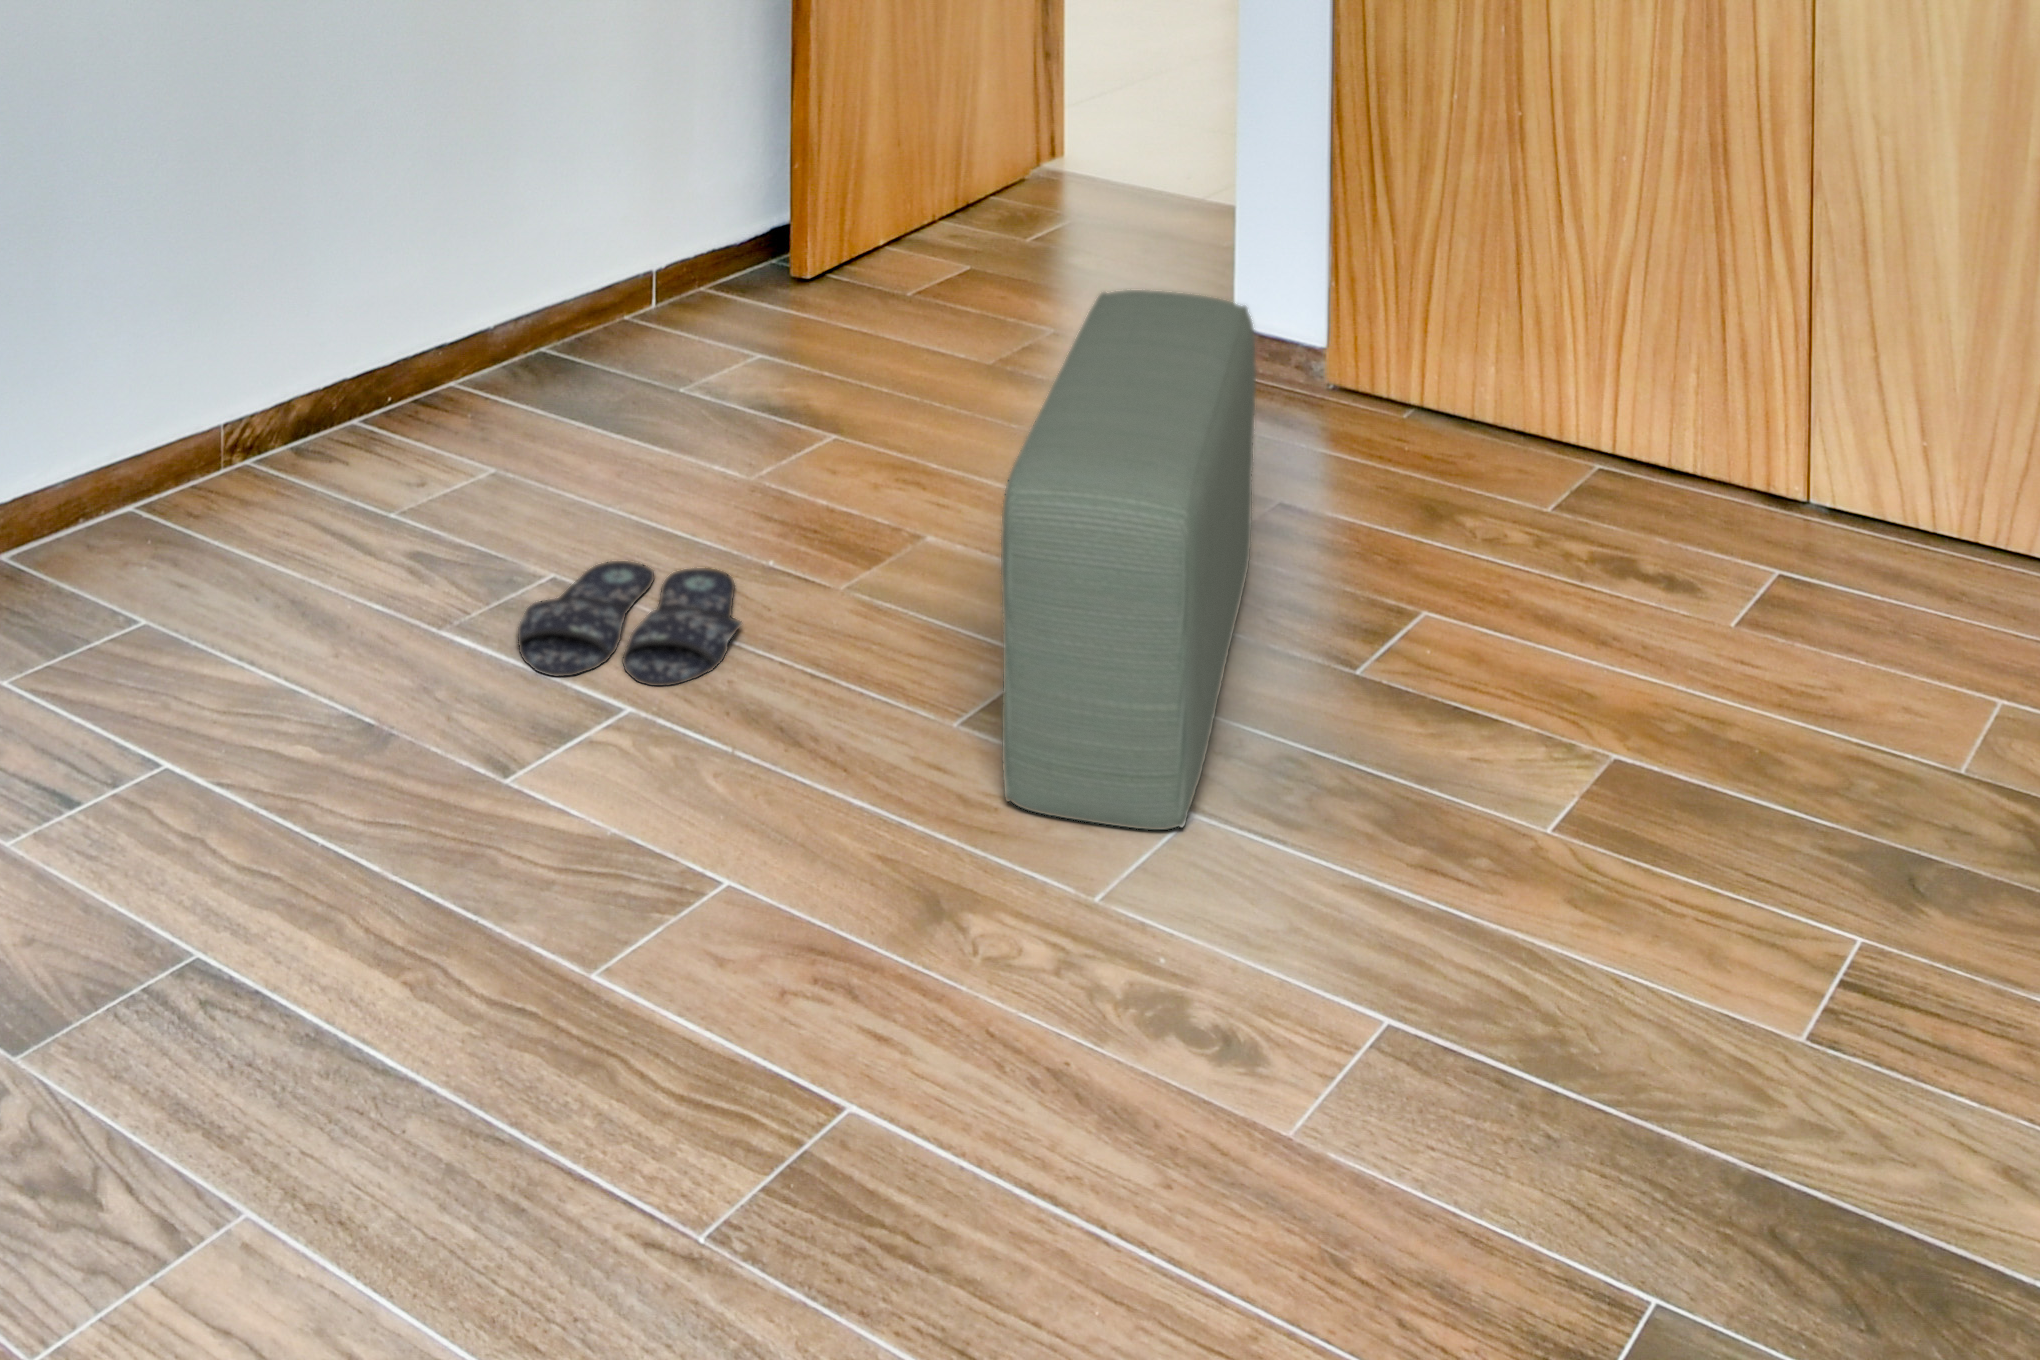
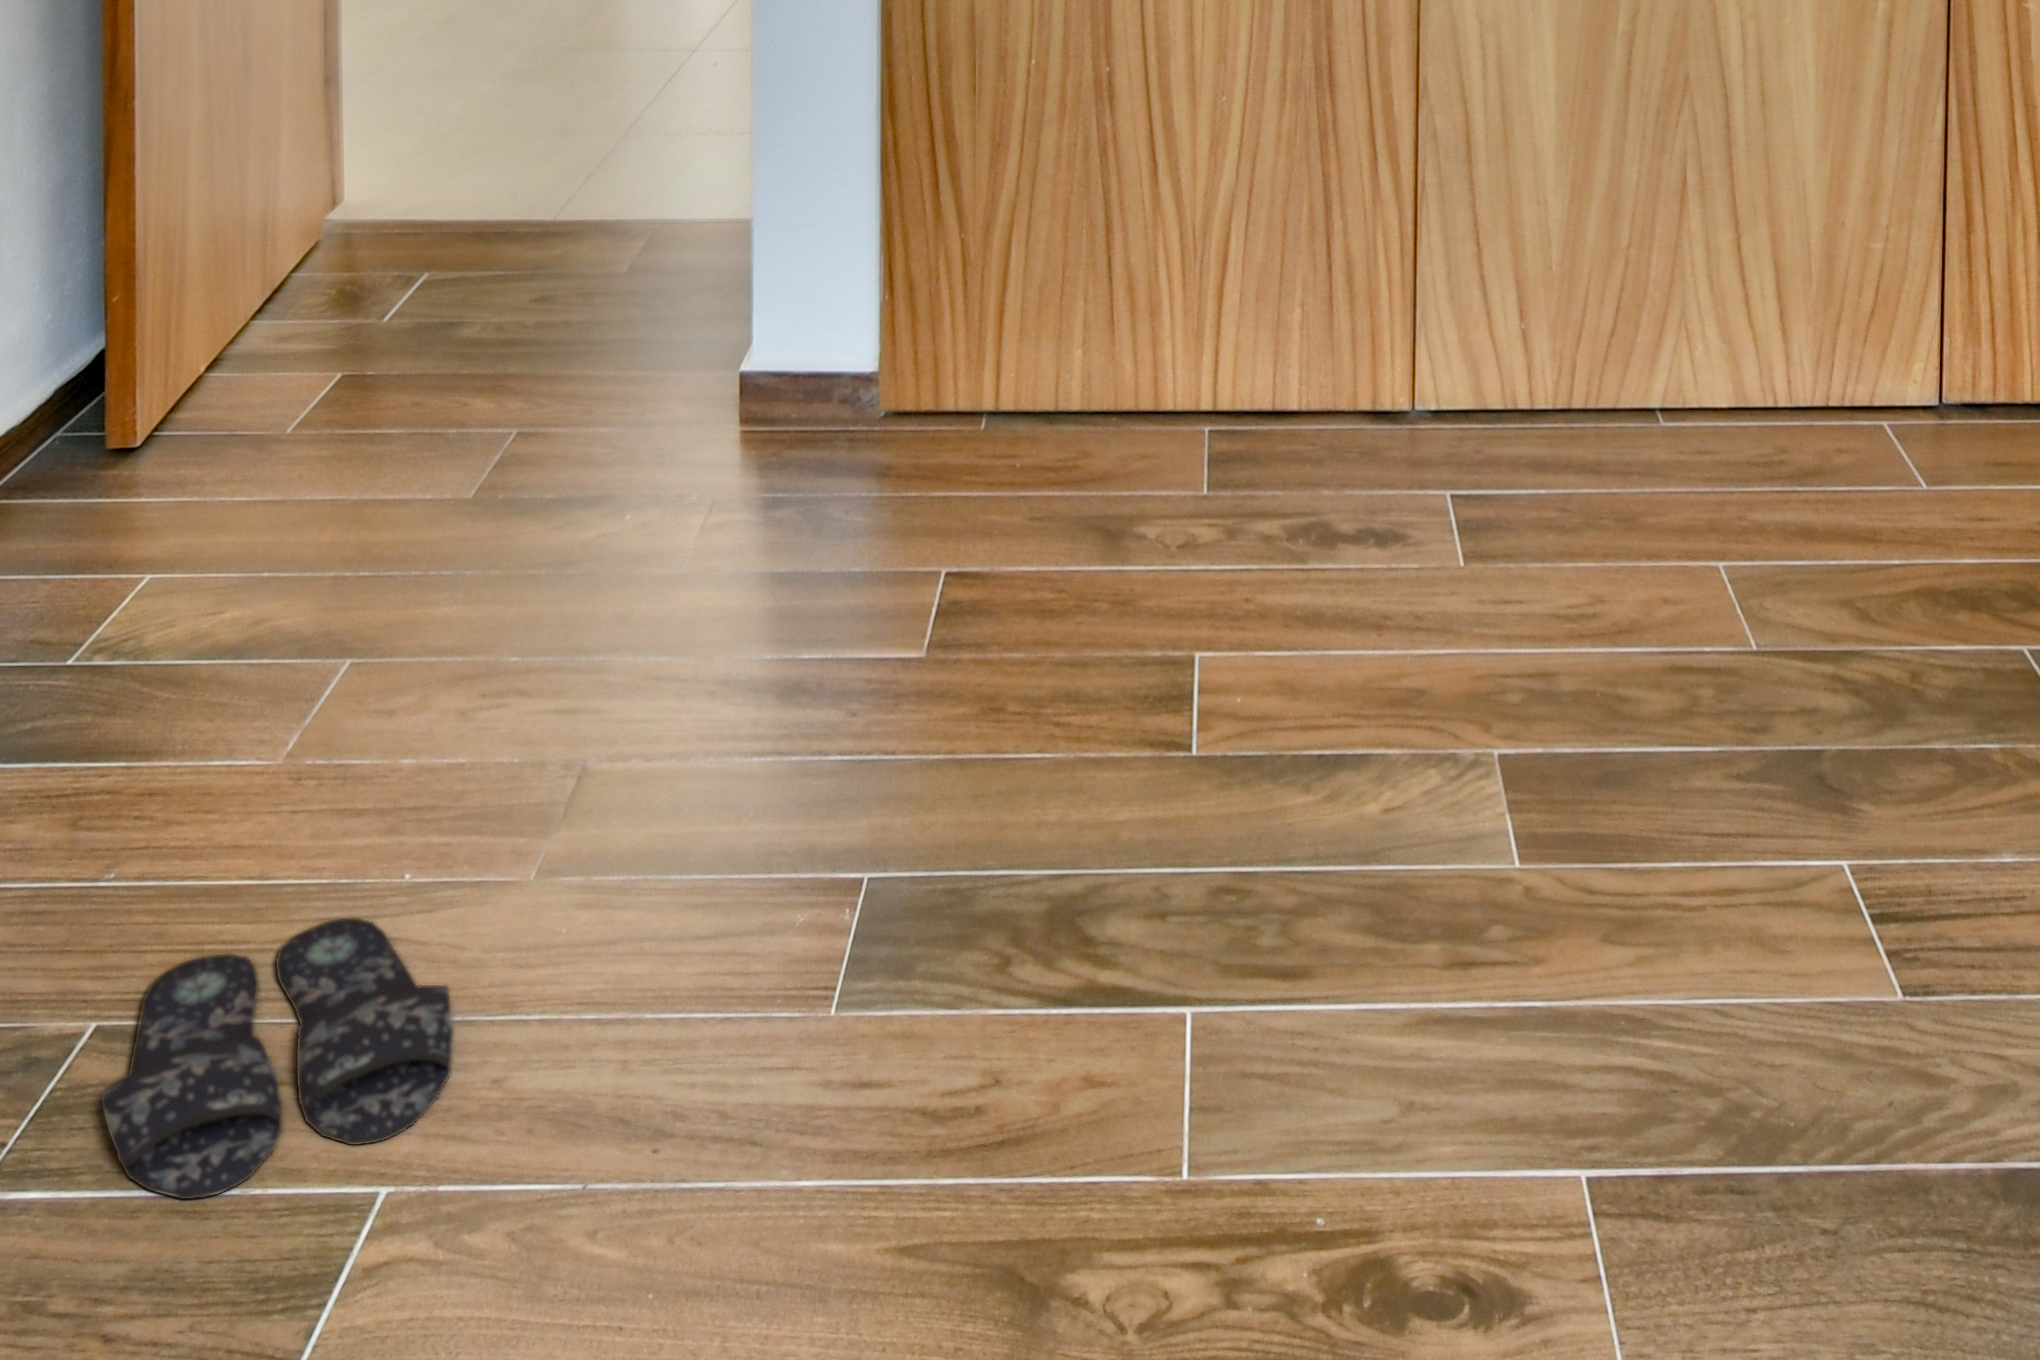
pouf: present [1001,290,1256,830] -> none [802,358,1205,1095]

